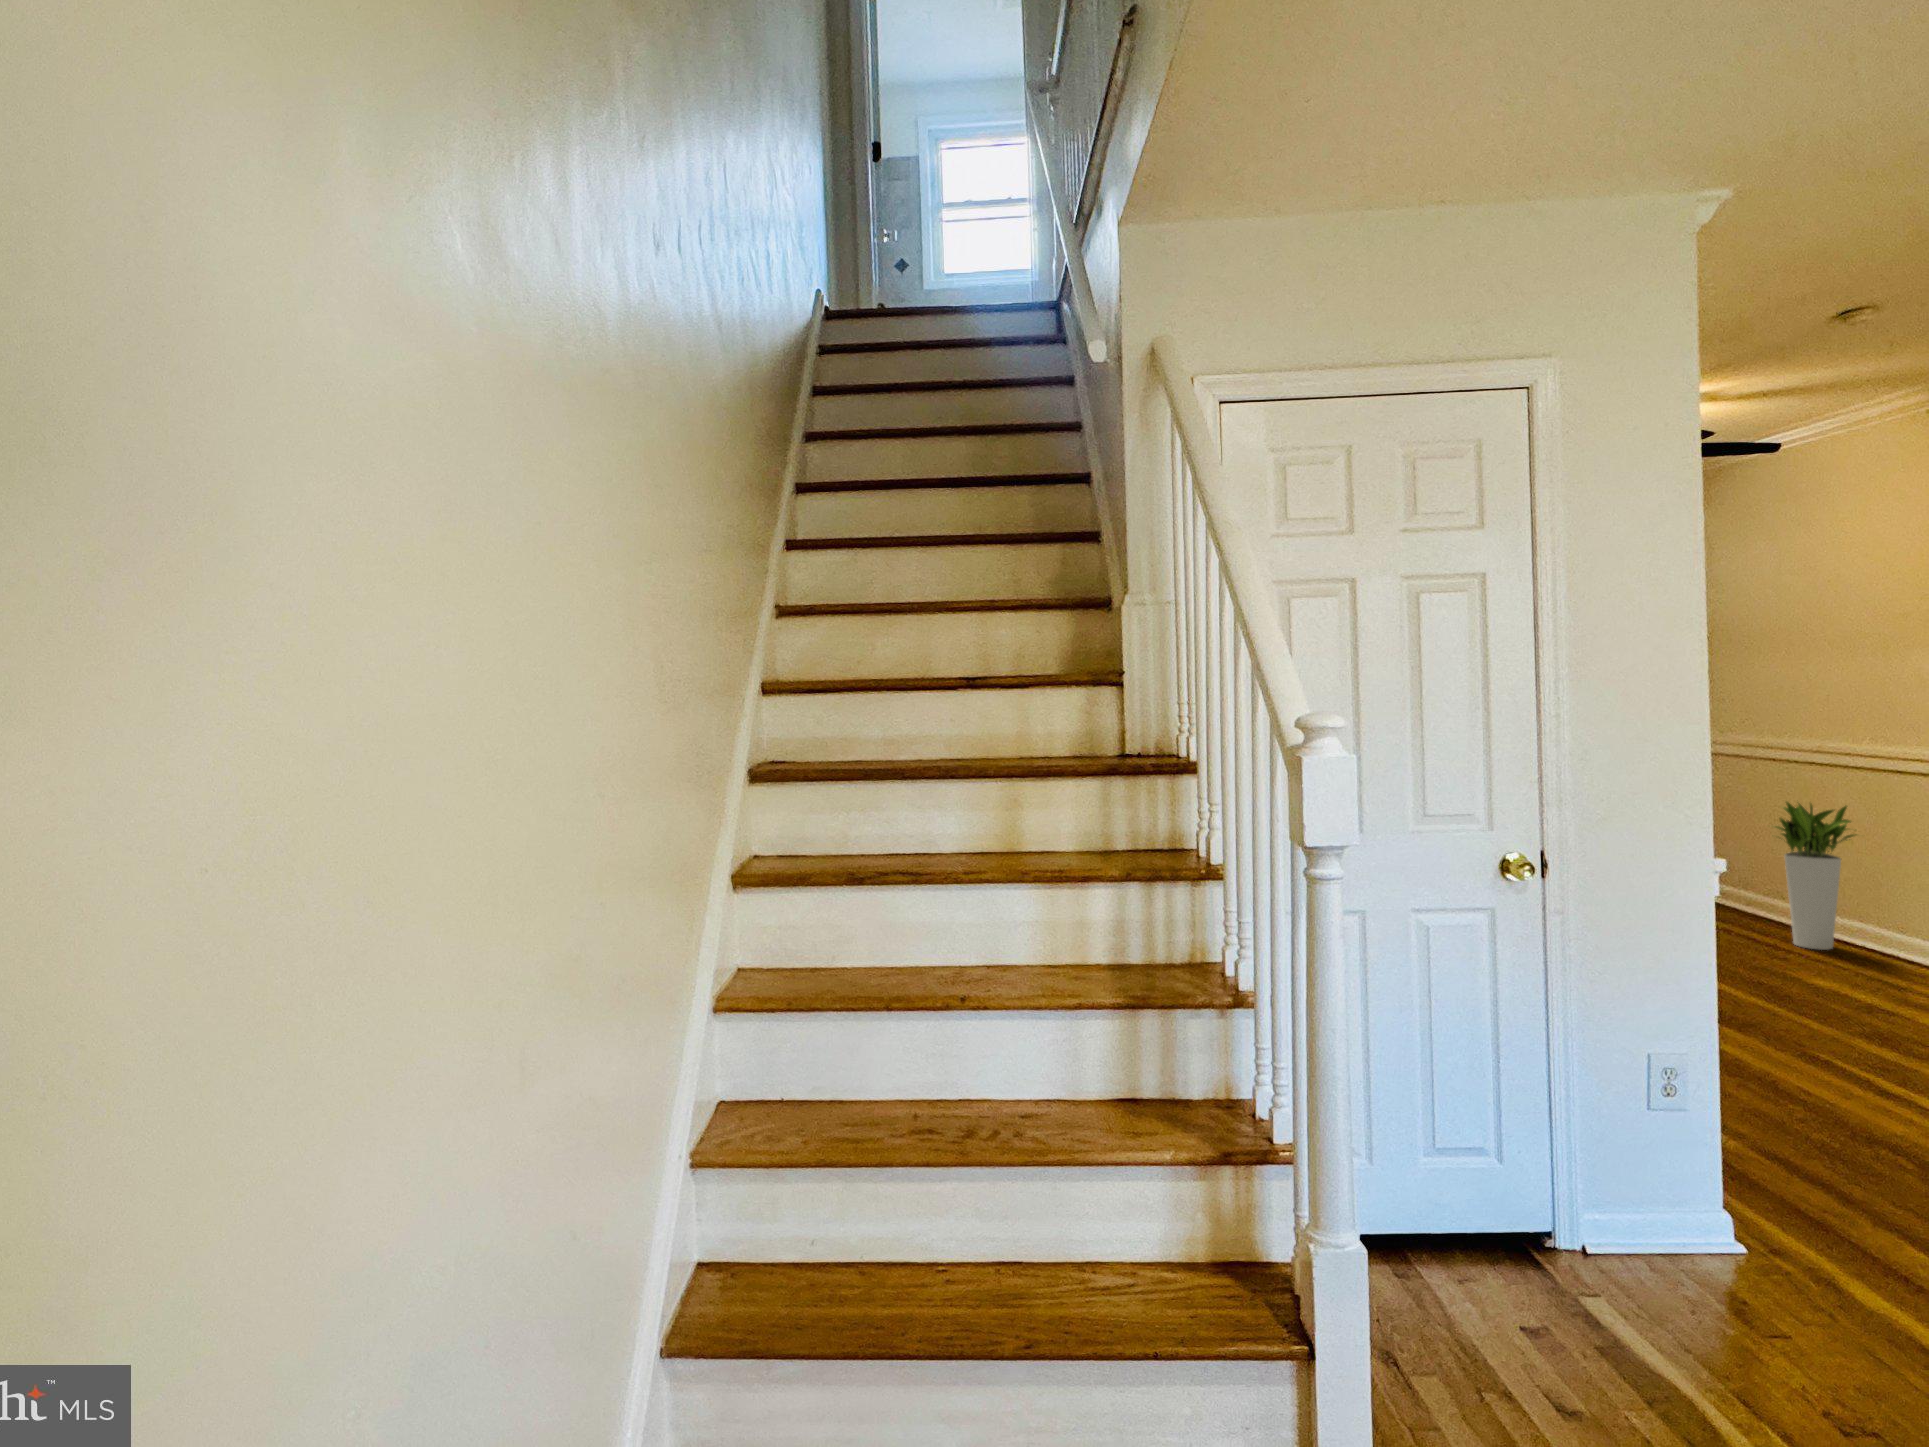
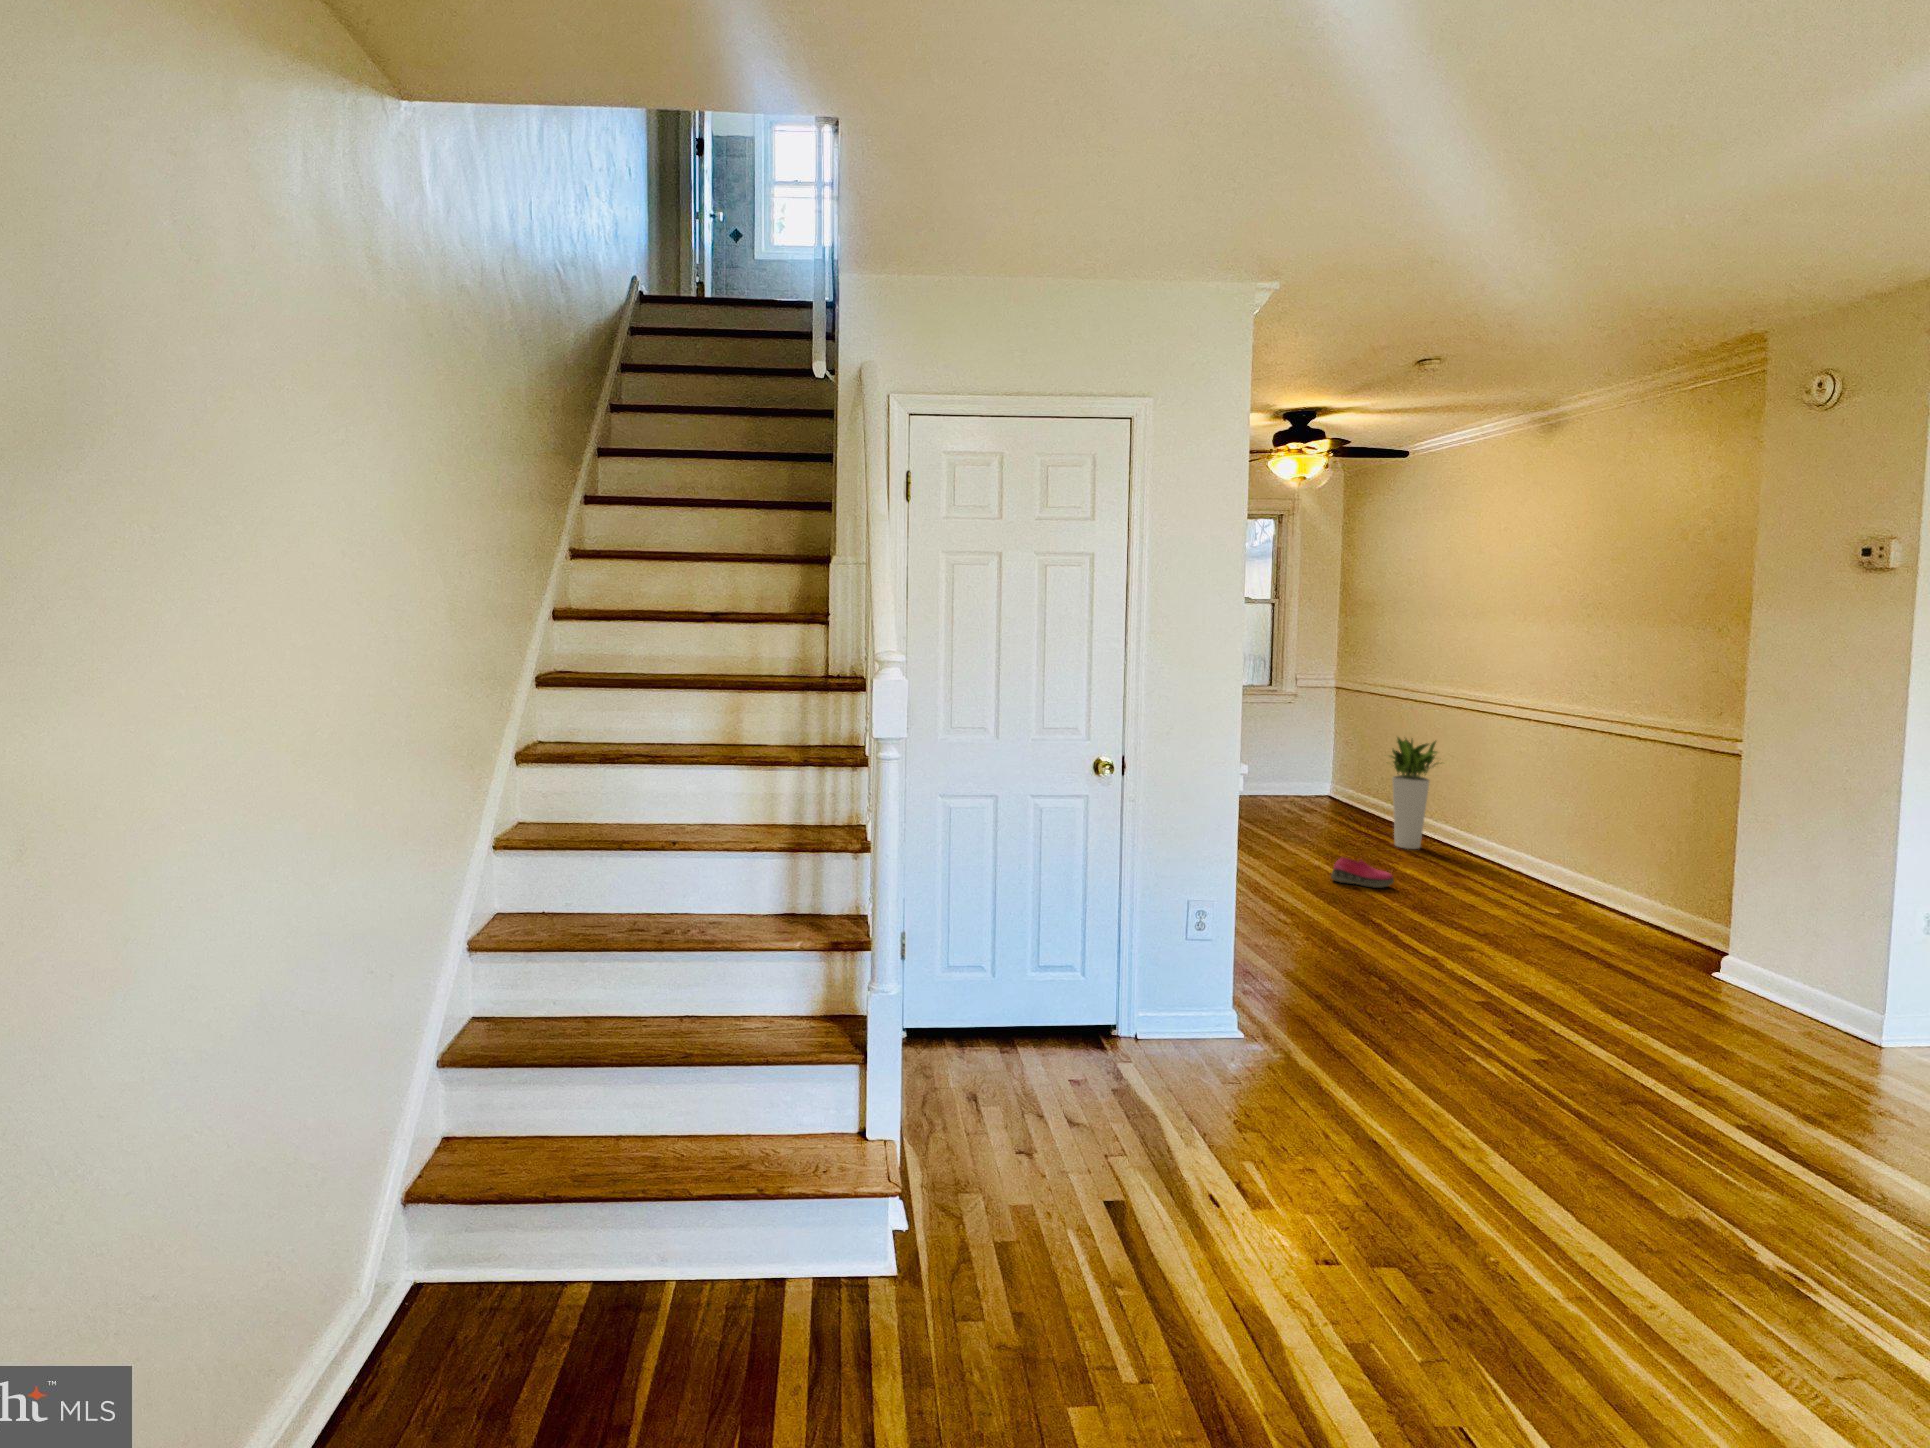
shoe: none [1735,967,1833,1009] -> present [1331,858,1394,888]

